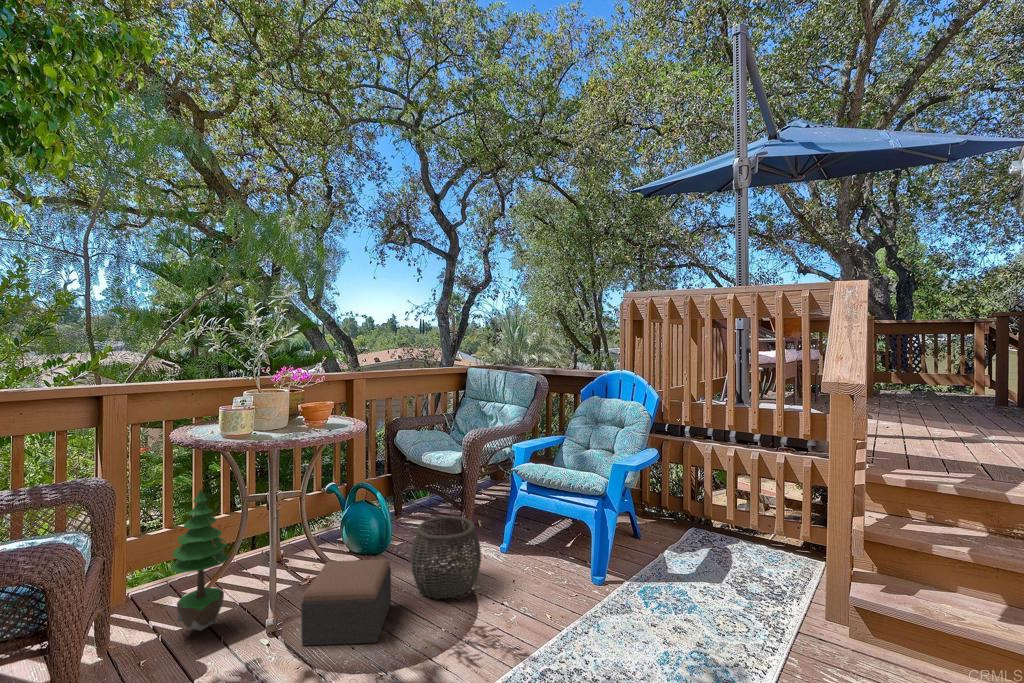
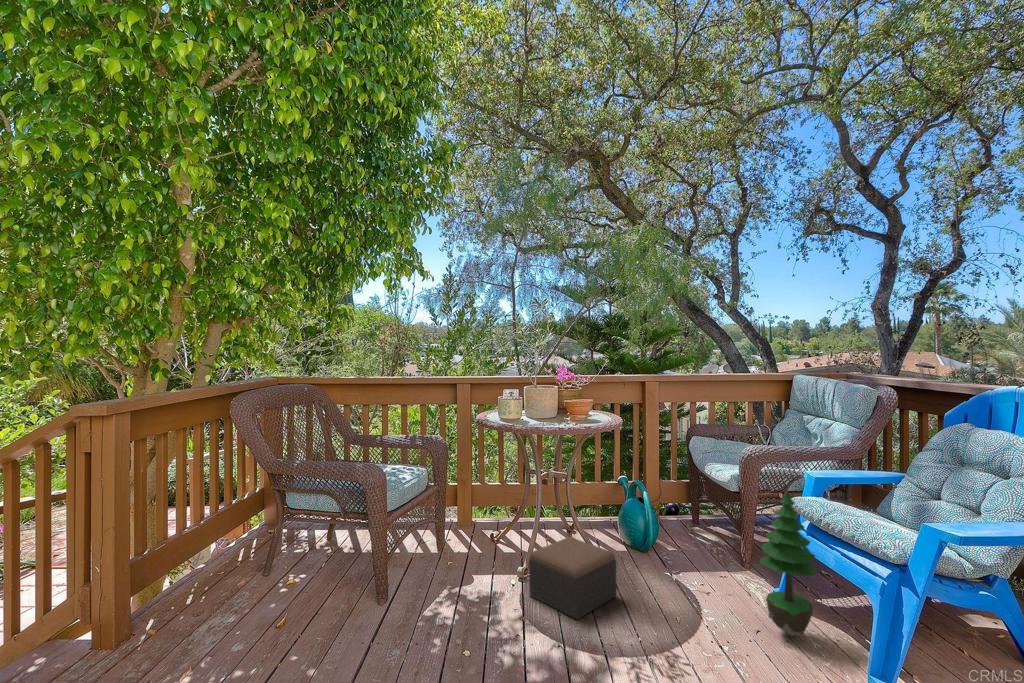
potted tree: present [170,489,229,631] -> present [760,491,818,636]
woven basket: present [410,516,481,599] -> none [642,529,722,620]

